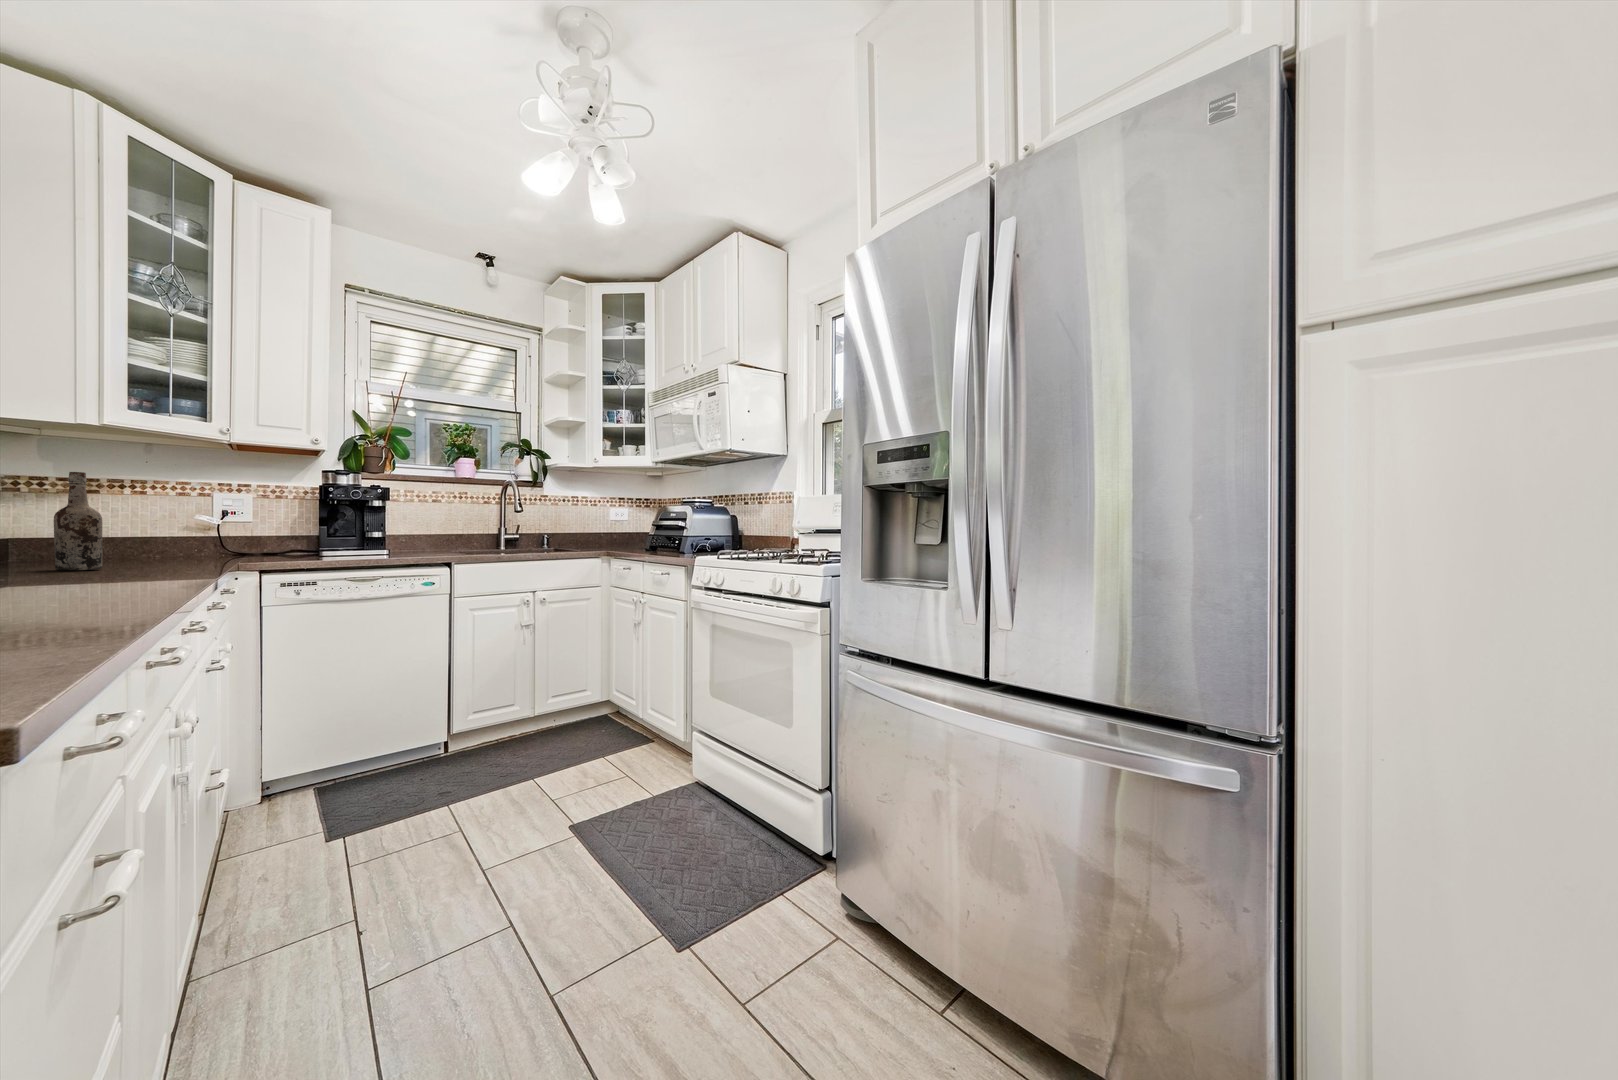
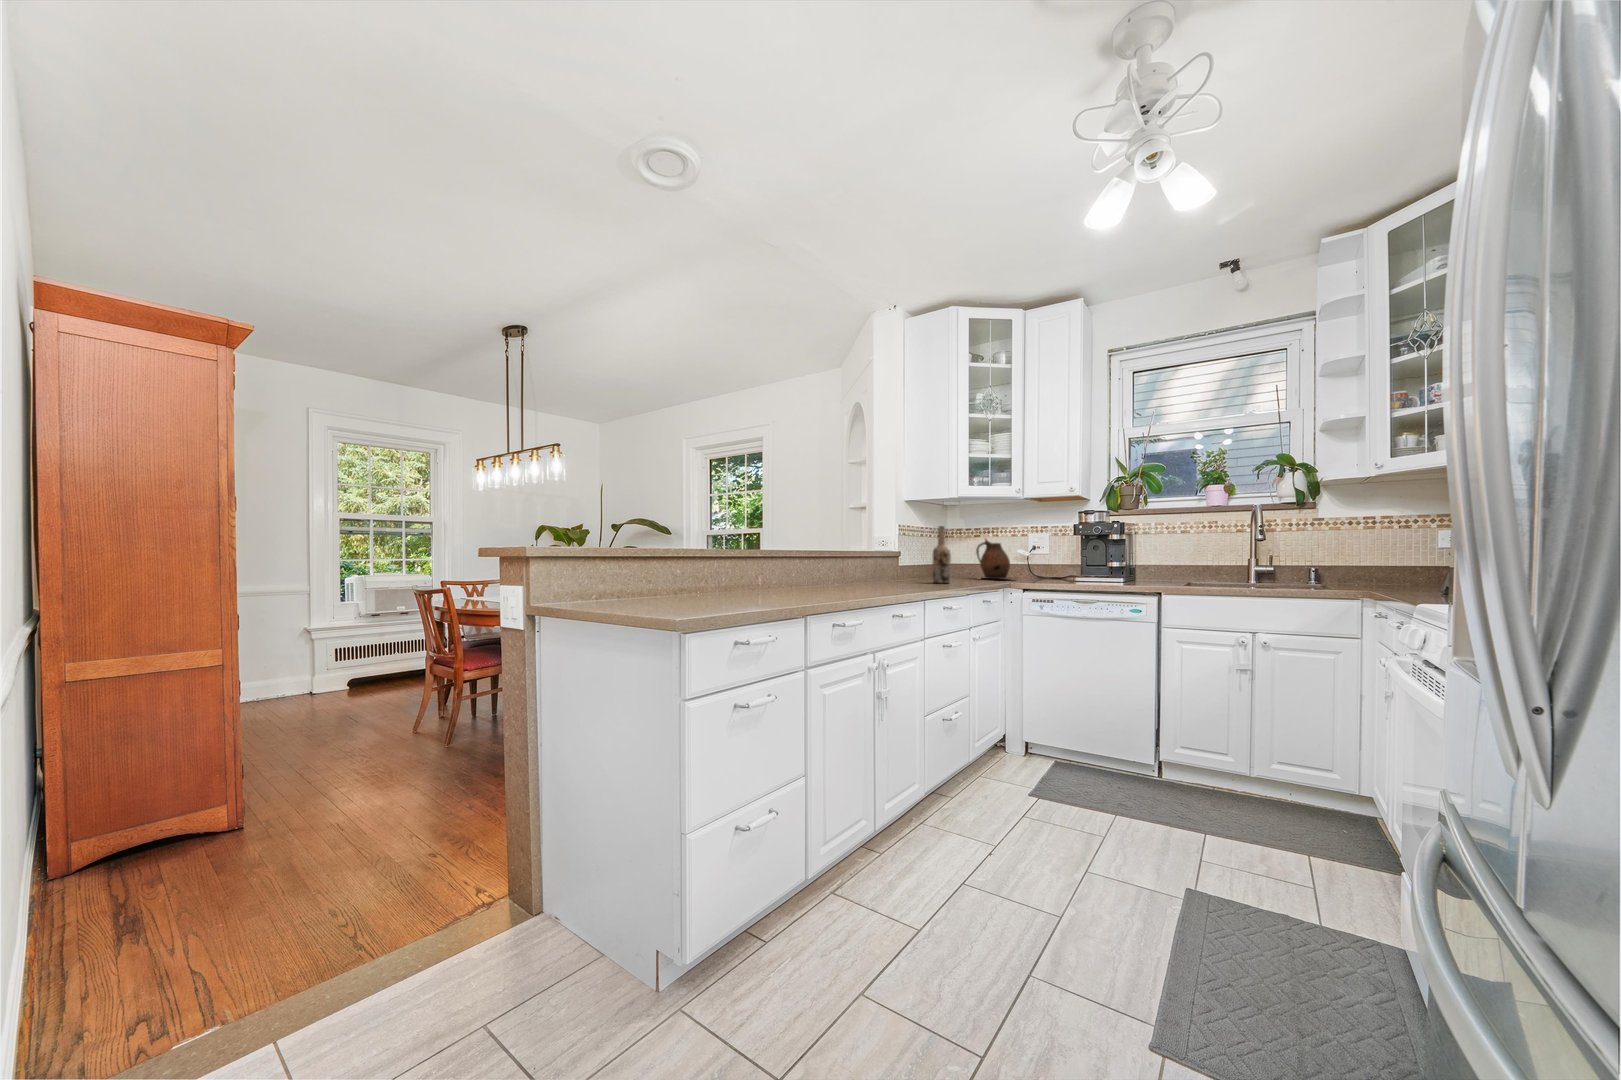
ceramic pitcher: none [103,497,194,560] -> present [976,539,1010,579]

